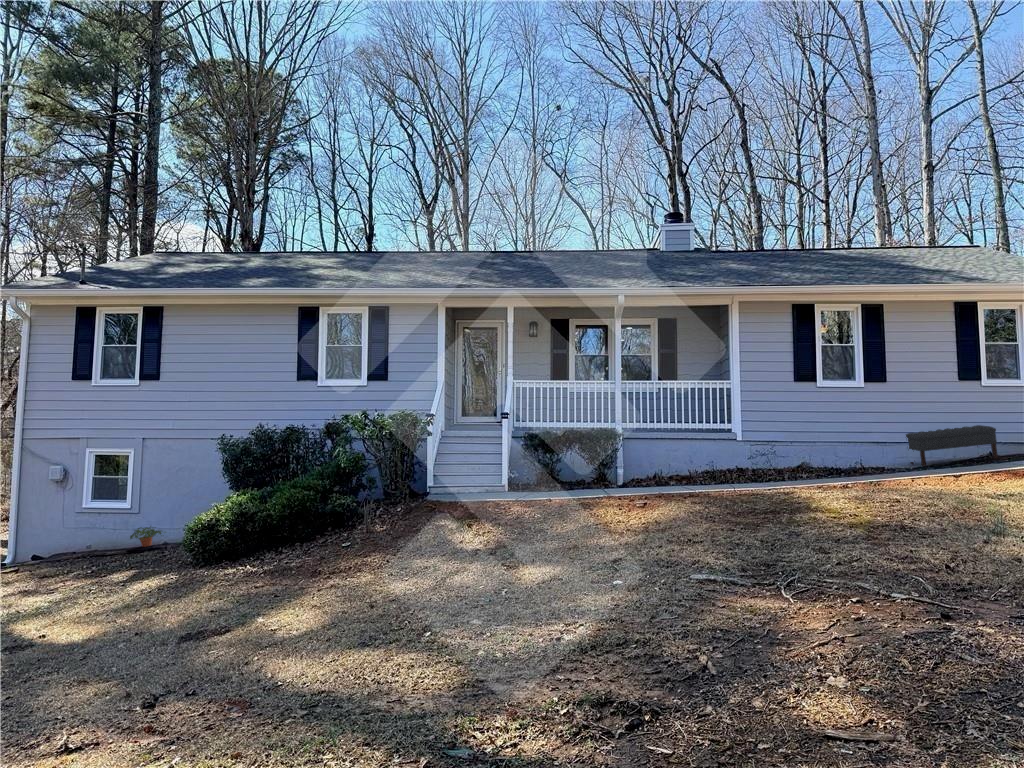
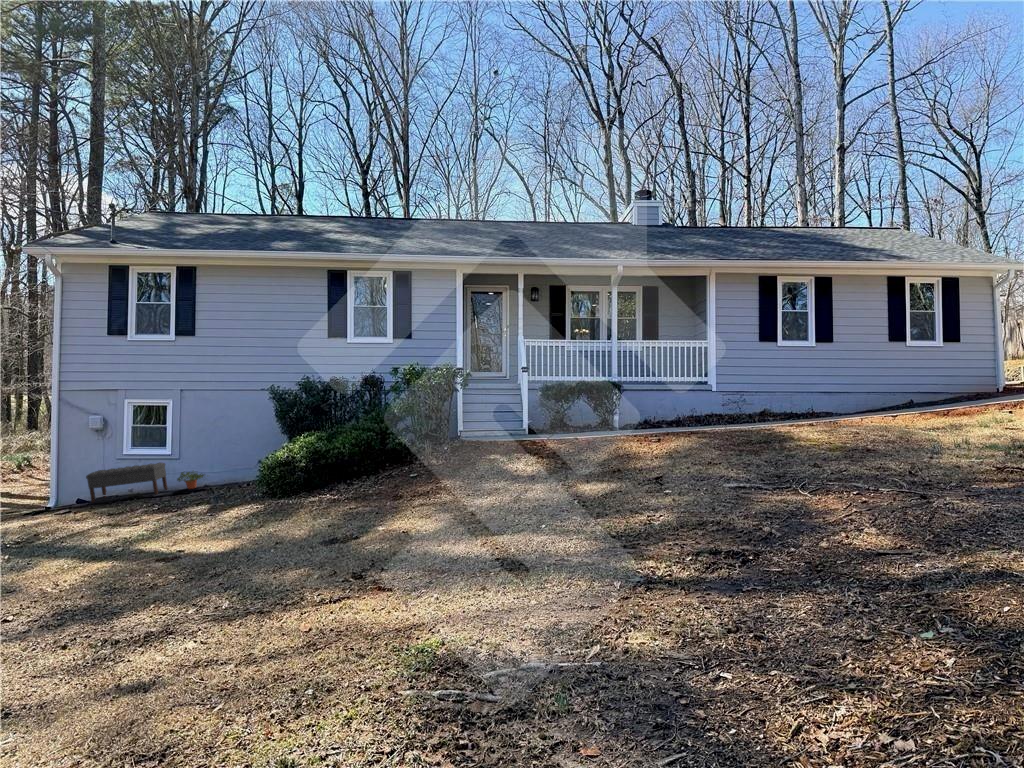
bench: present [906,425,998,466] -> present [86,463,168,503]

